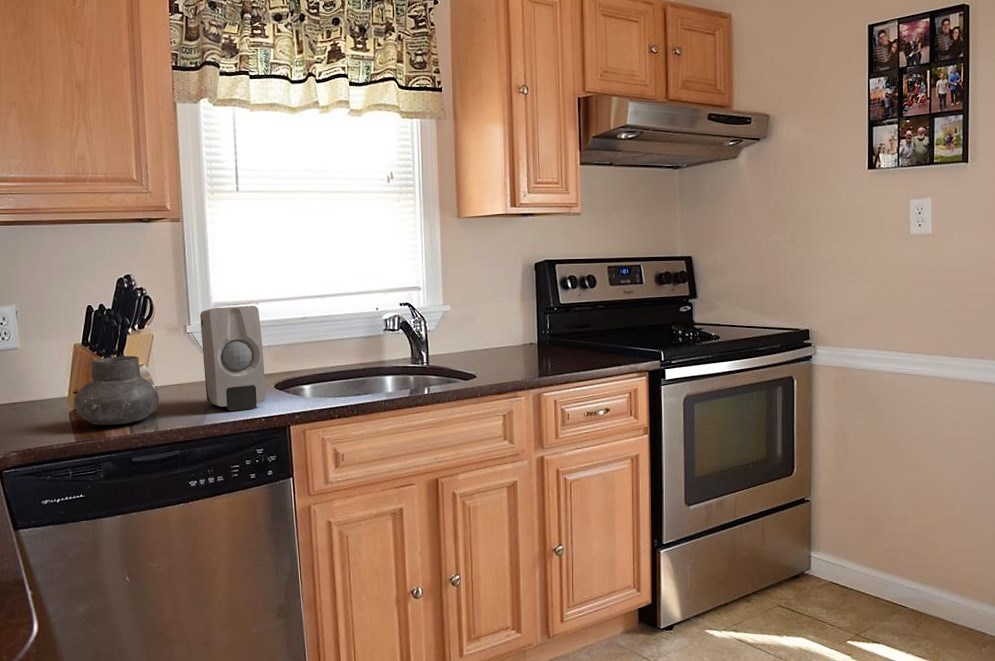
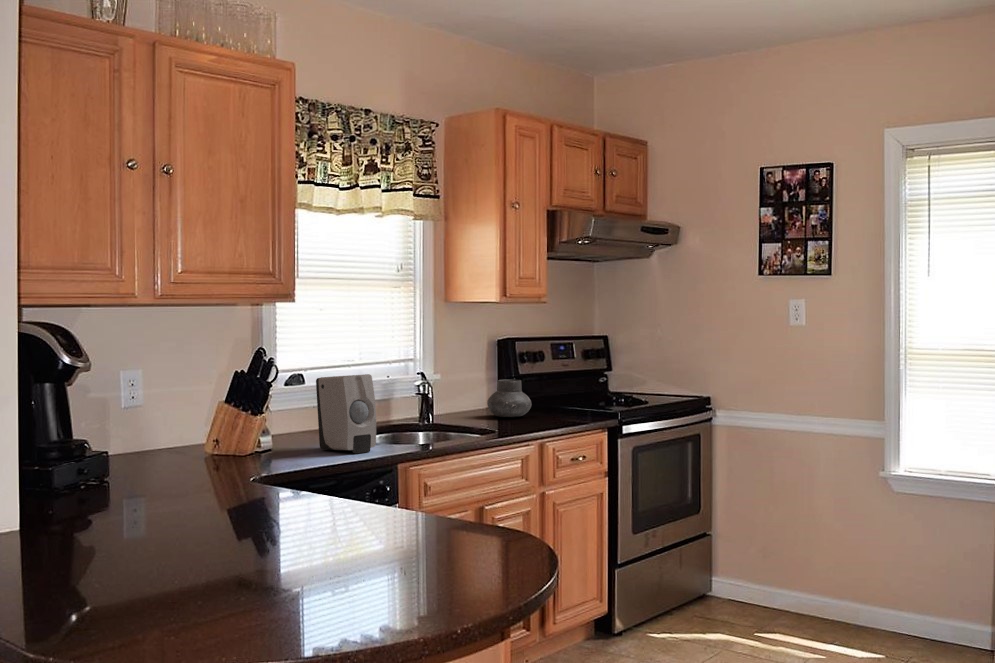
vase: present [74,356,159,425] -> present [487,379,532,417]

